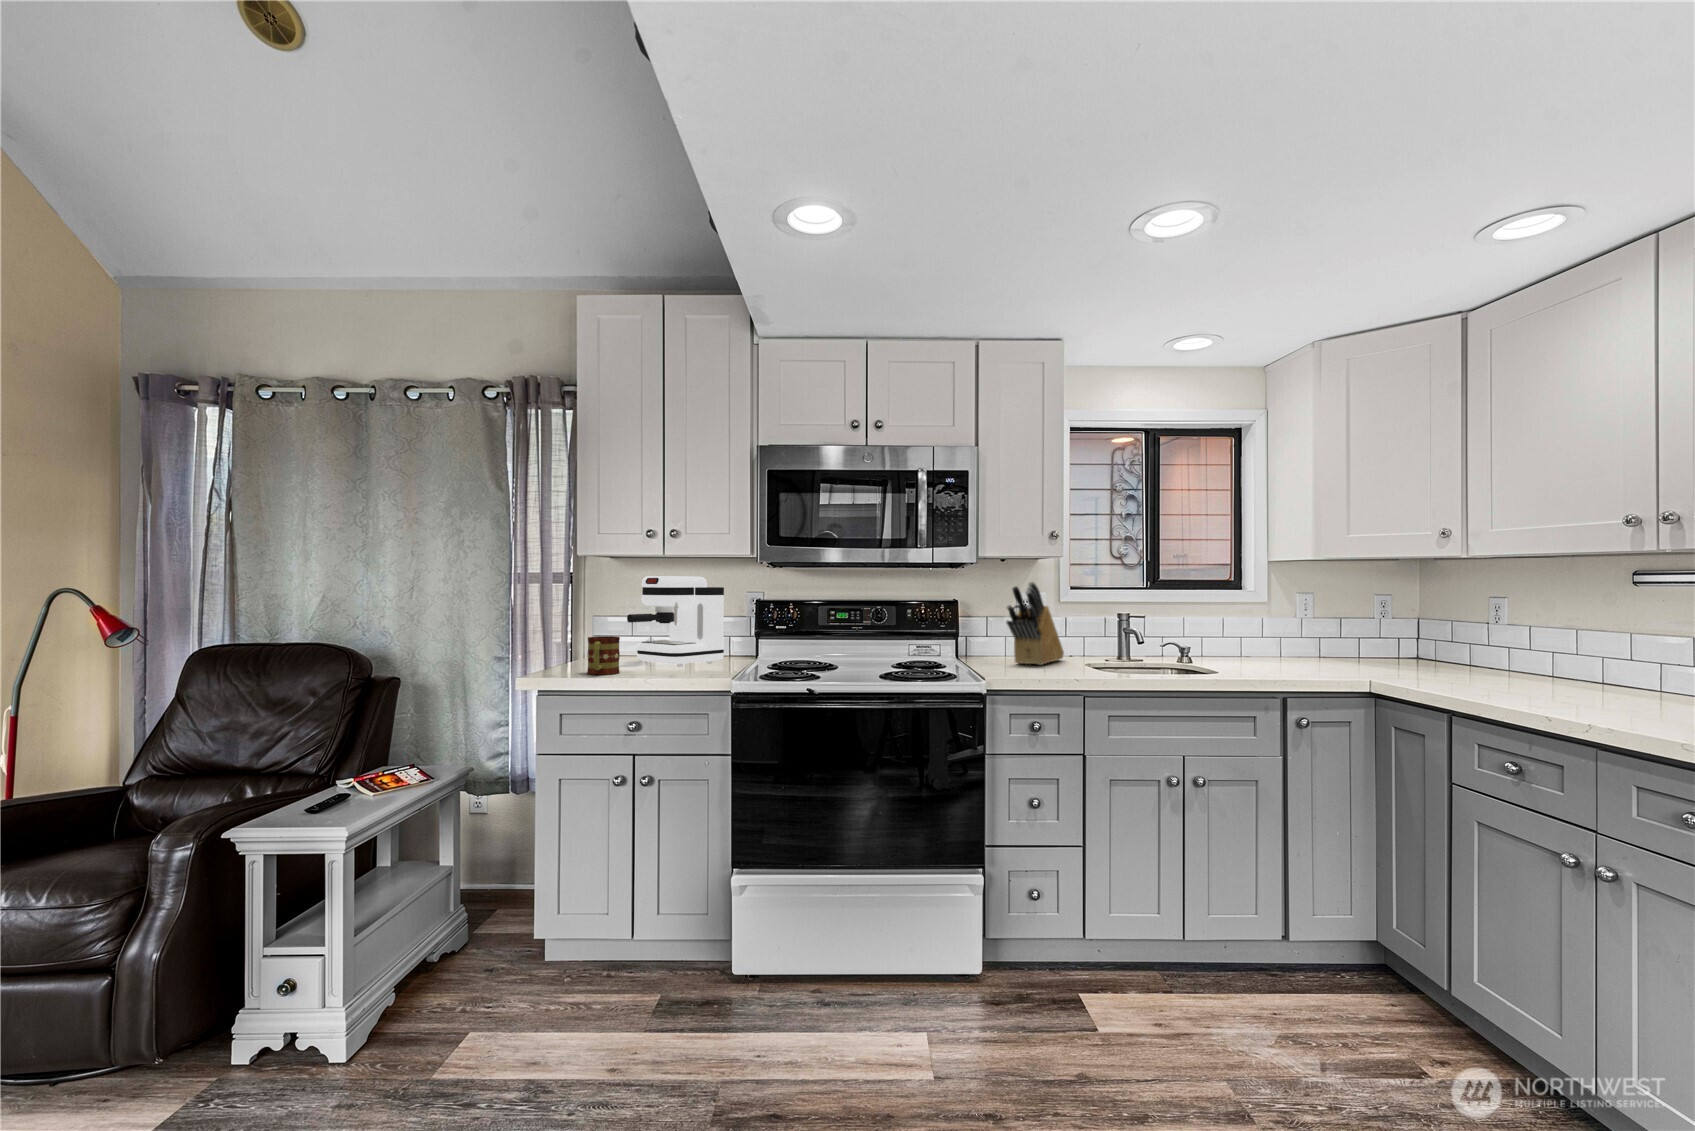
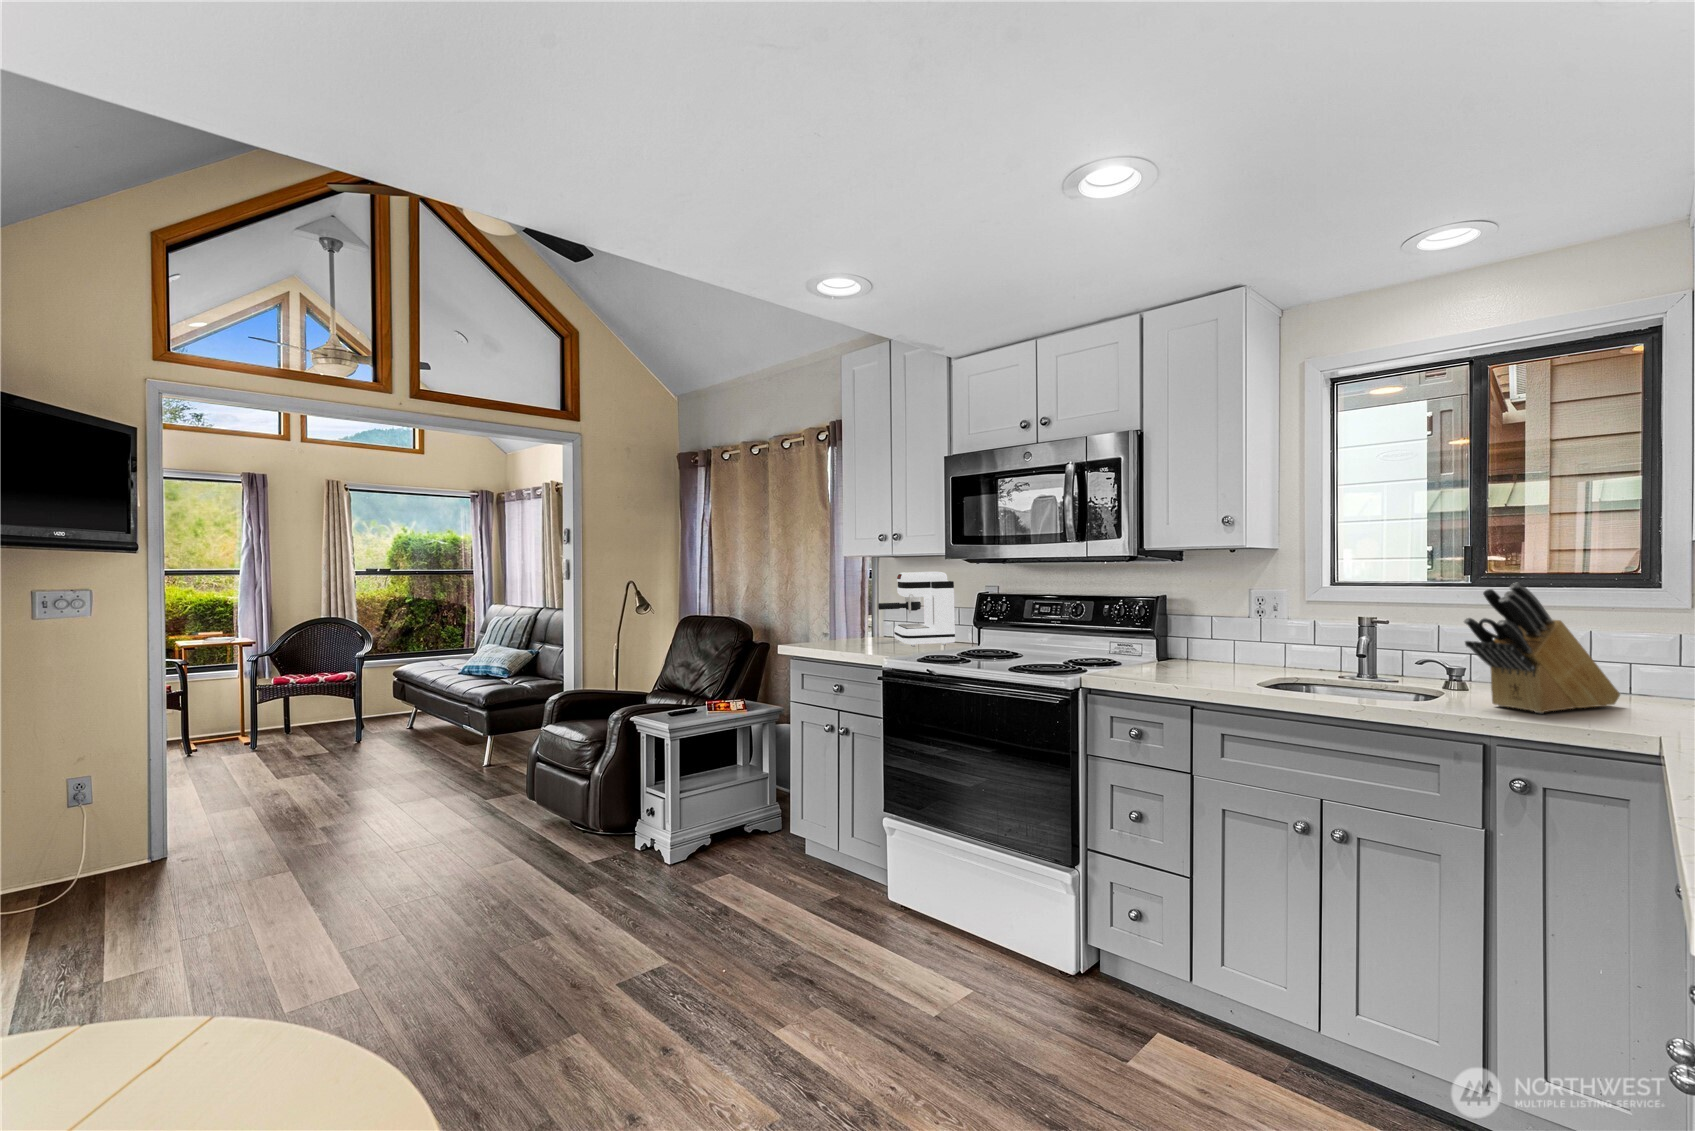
knife block: present [1007,582,1064,665] -> present [1464,583,1620,713]
mug: present [587,636,620,675] -> none [828,620,856,649]

